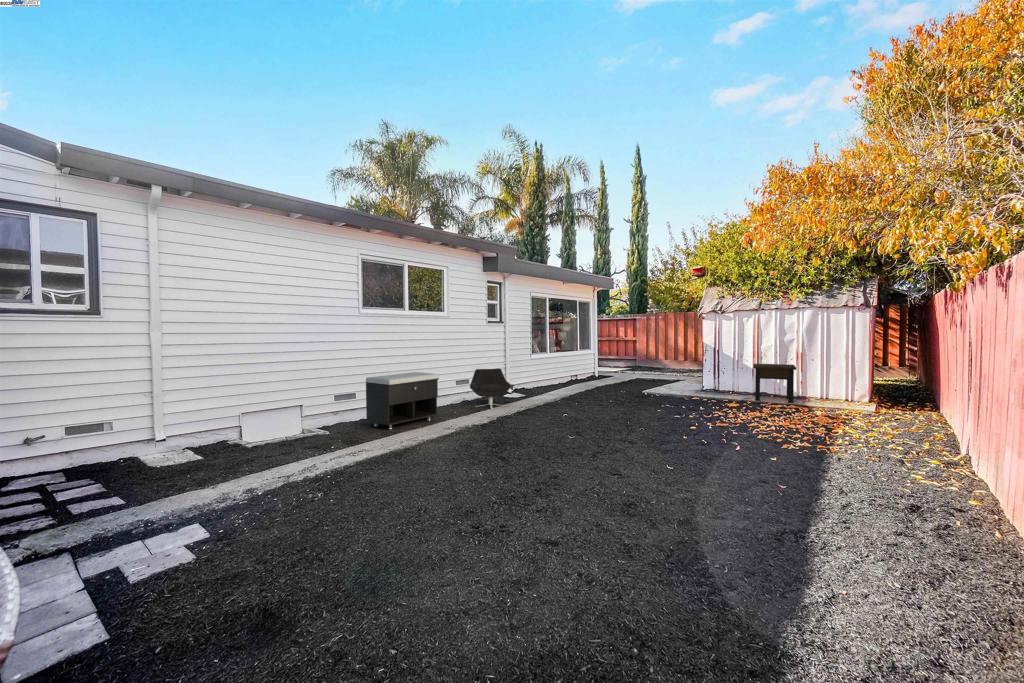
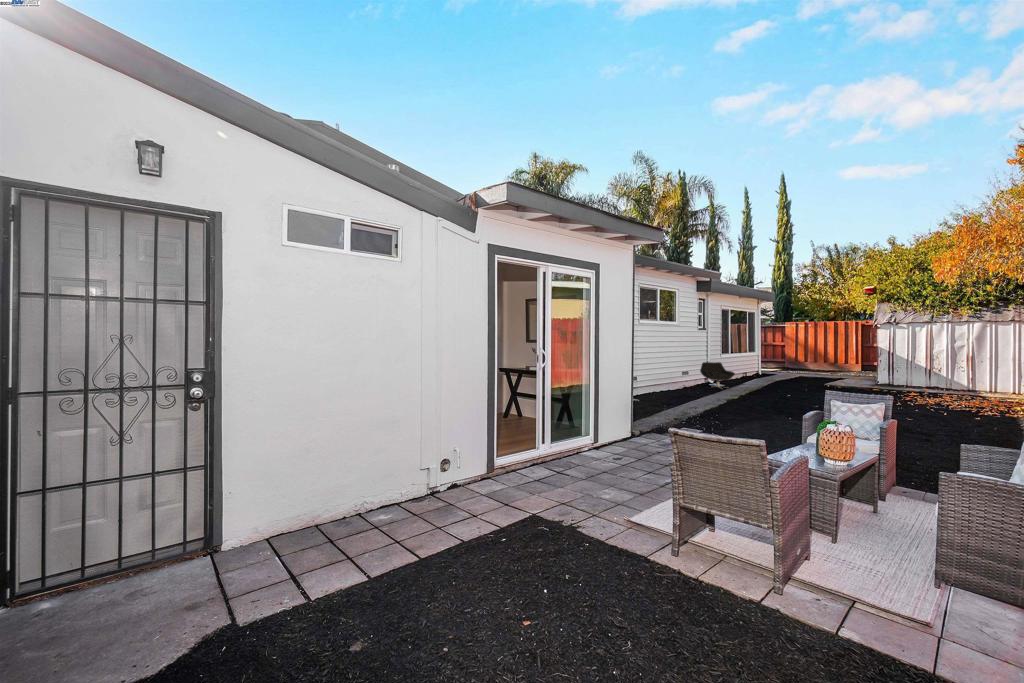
side table: present [753,364,796,403] -> none [927,364,968,393]
storage bench: present [366,372,439,429] -> none [655,362,697,395]

